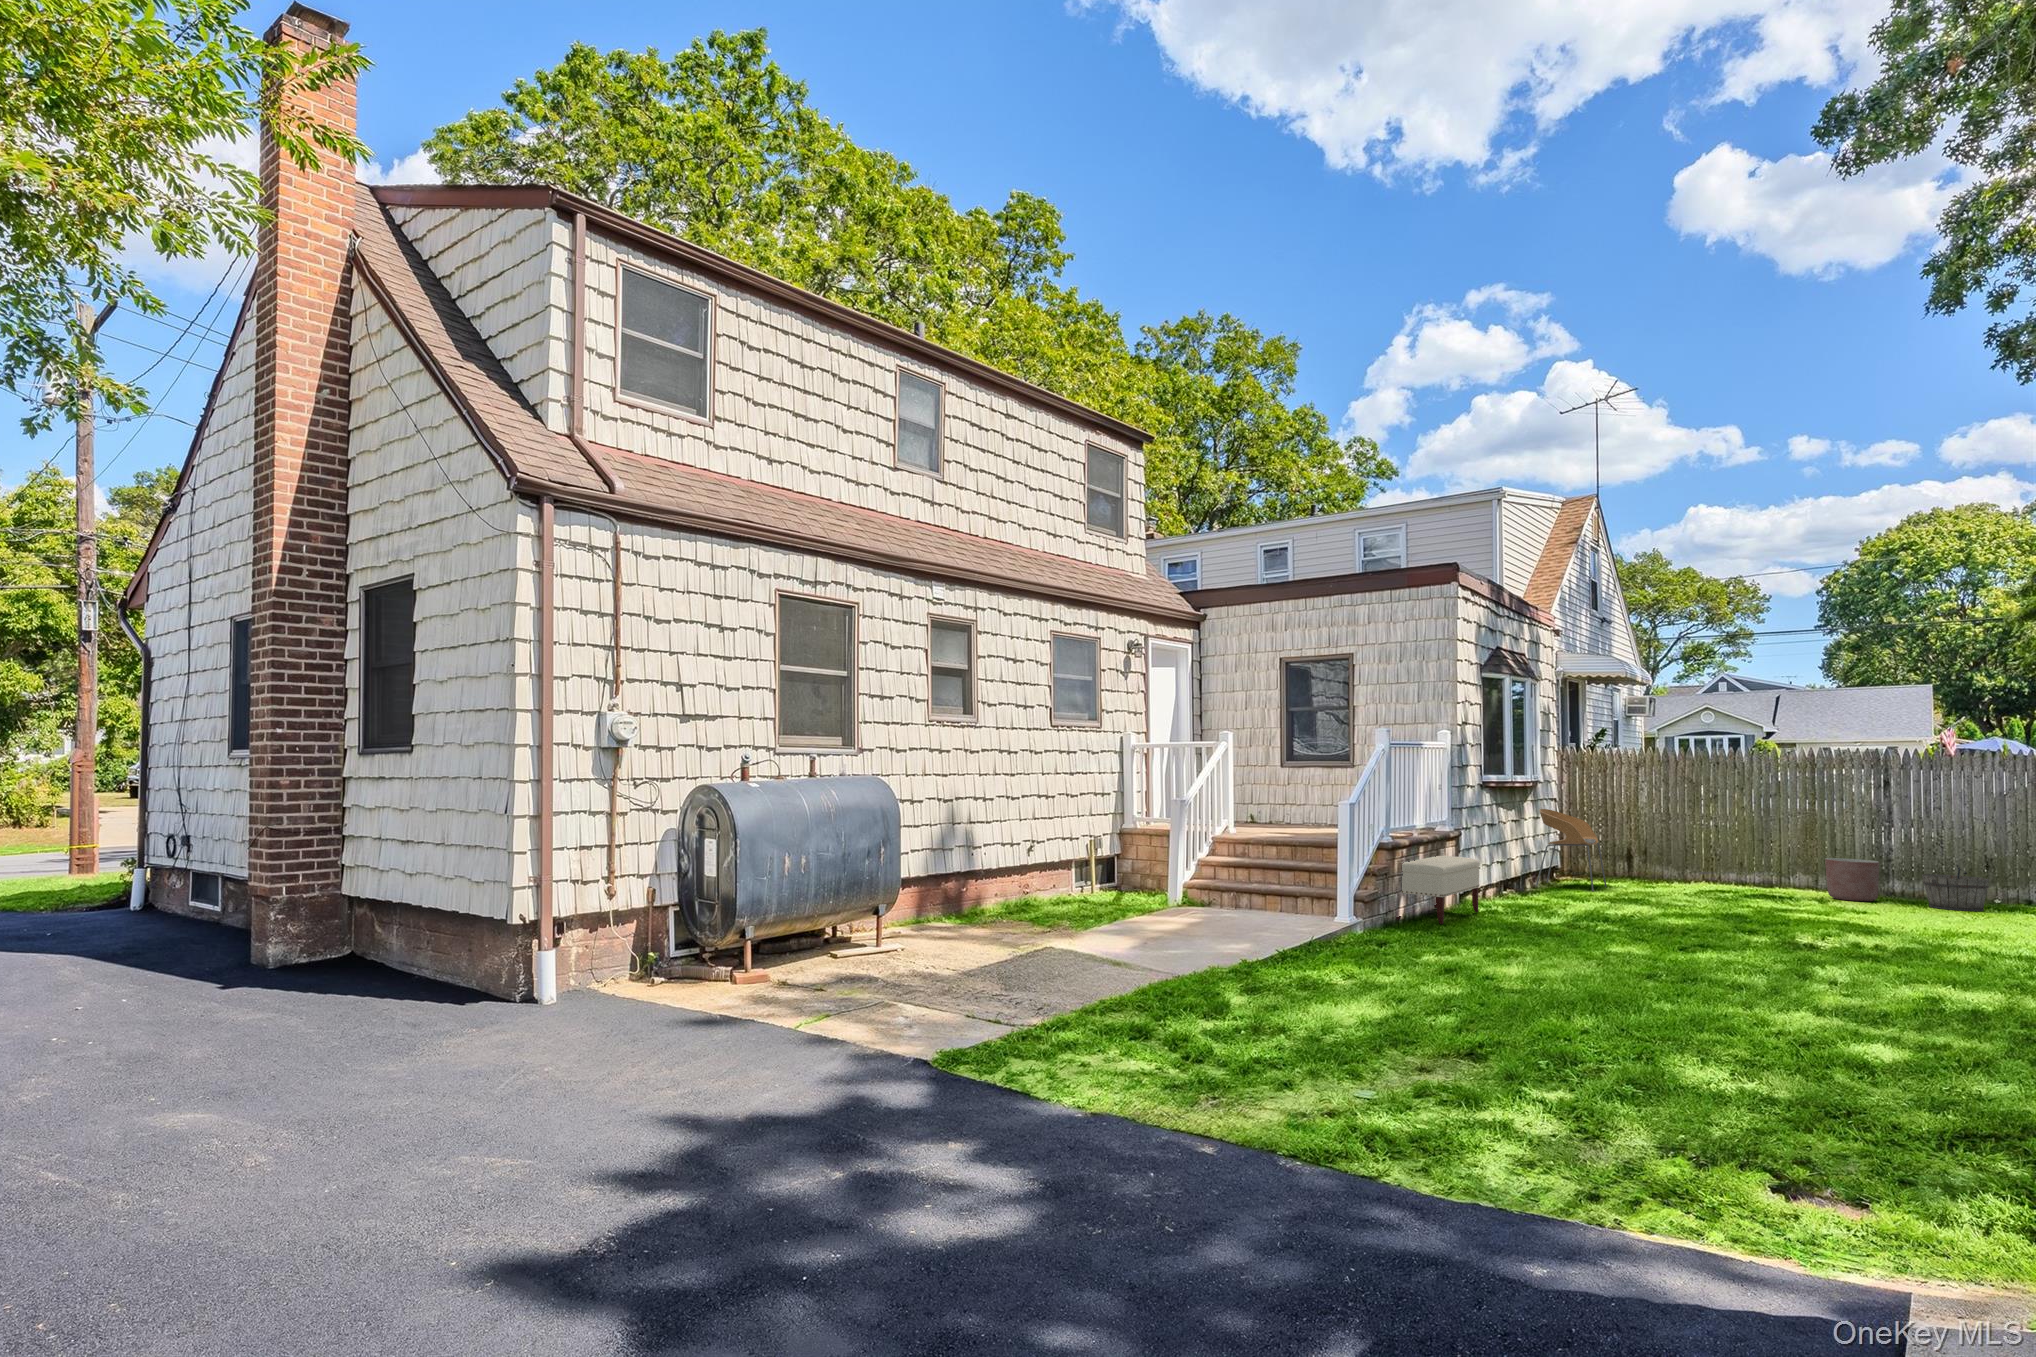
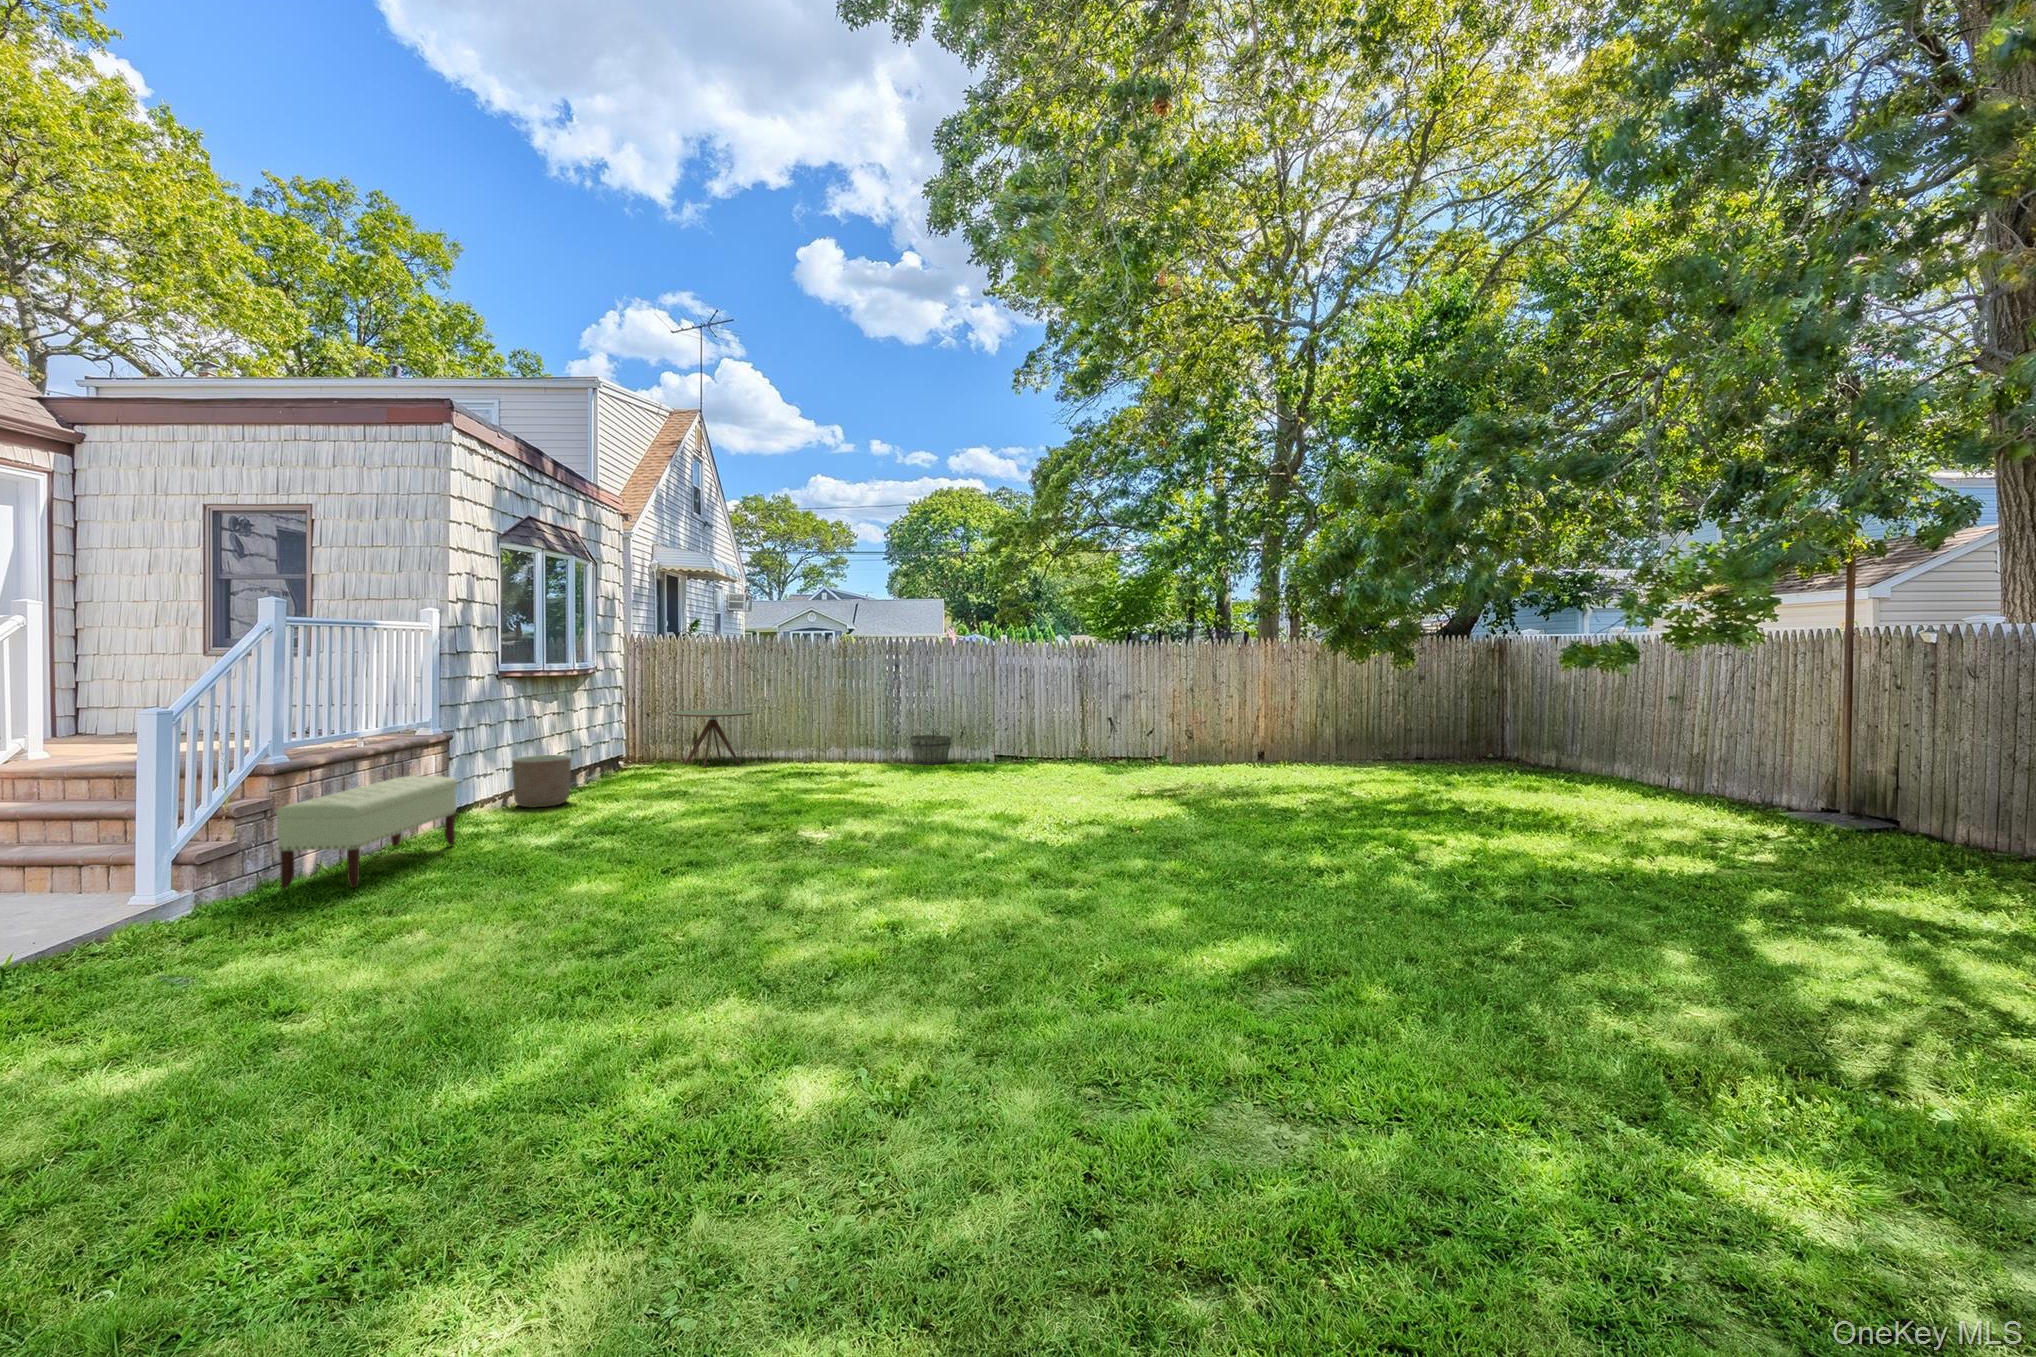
chair: present [1536,809,1606,891] -> none [587,698,663,782]
round table: none [1608,827,1702,888] -> present [671,710,753,768]
planter: present [1825,858,1879,901] -> present [512,755,571,807]

